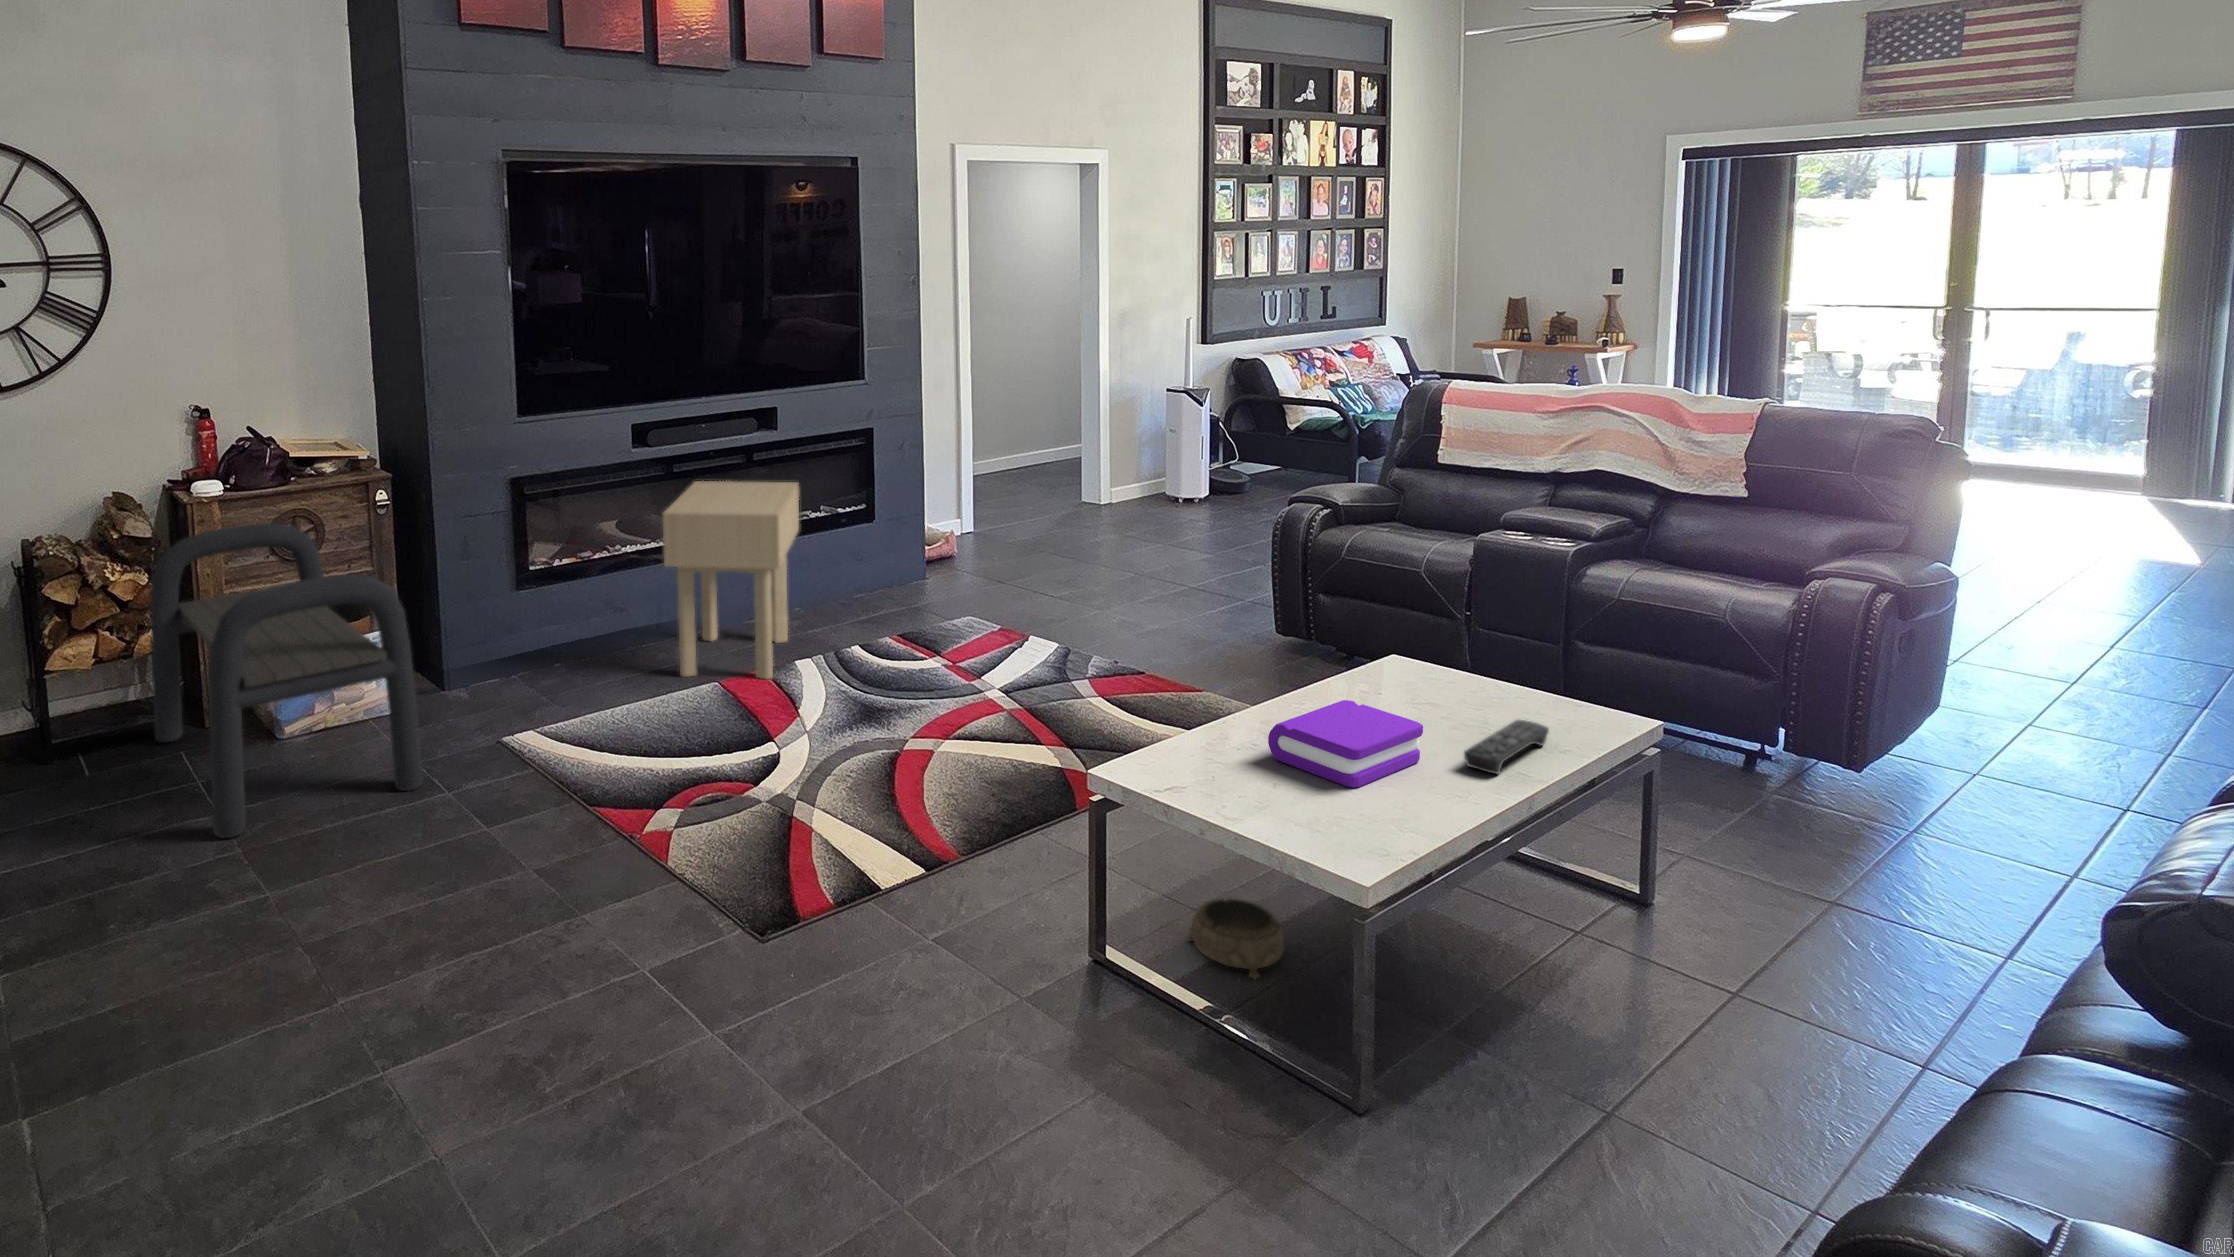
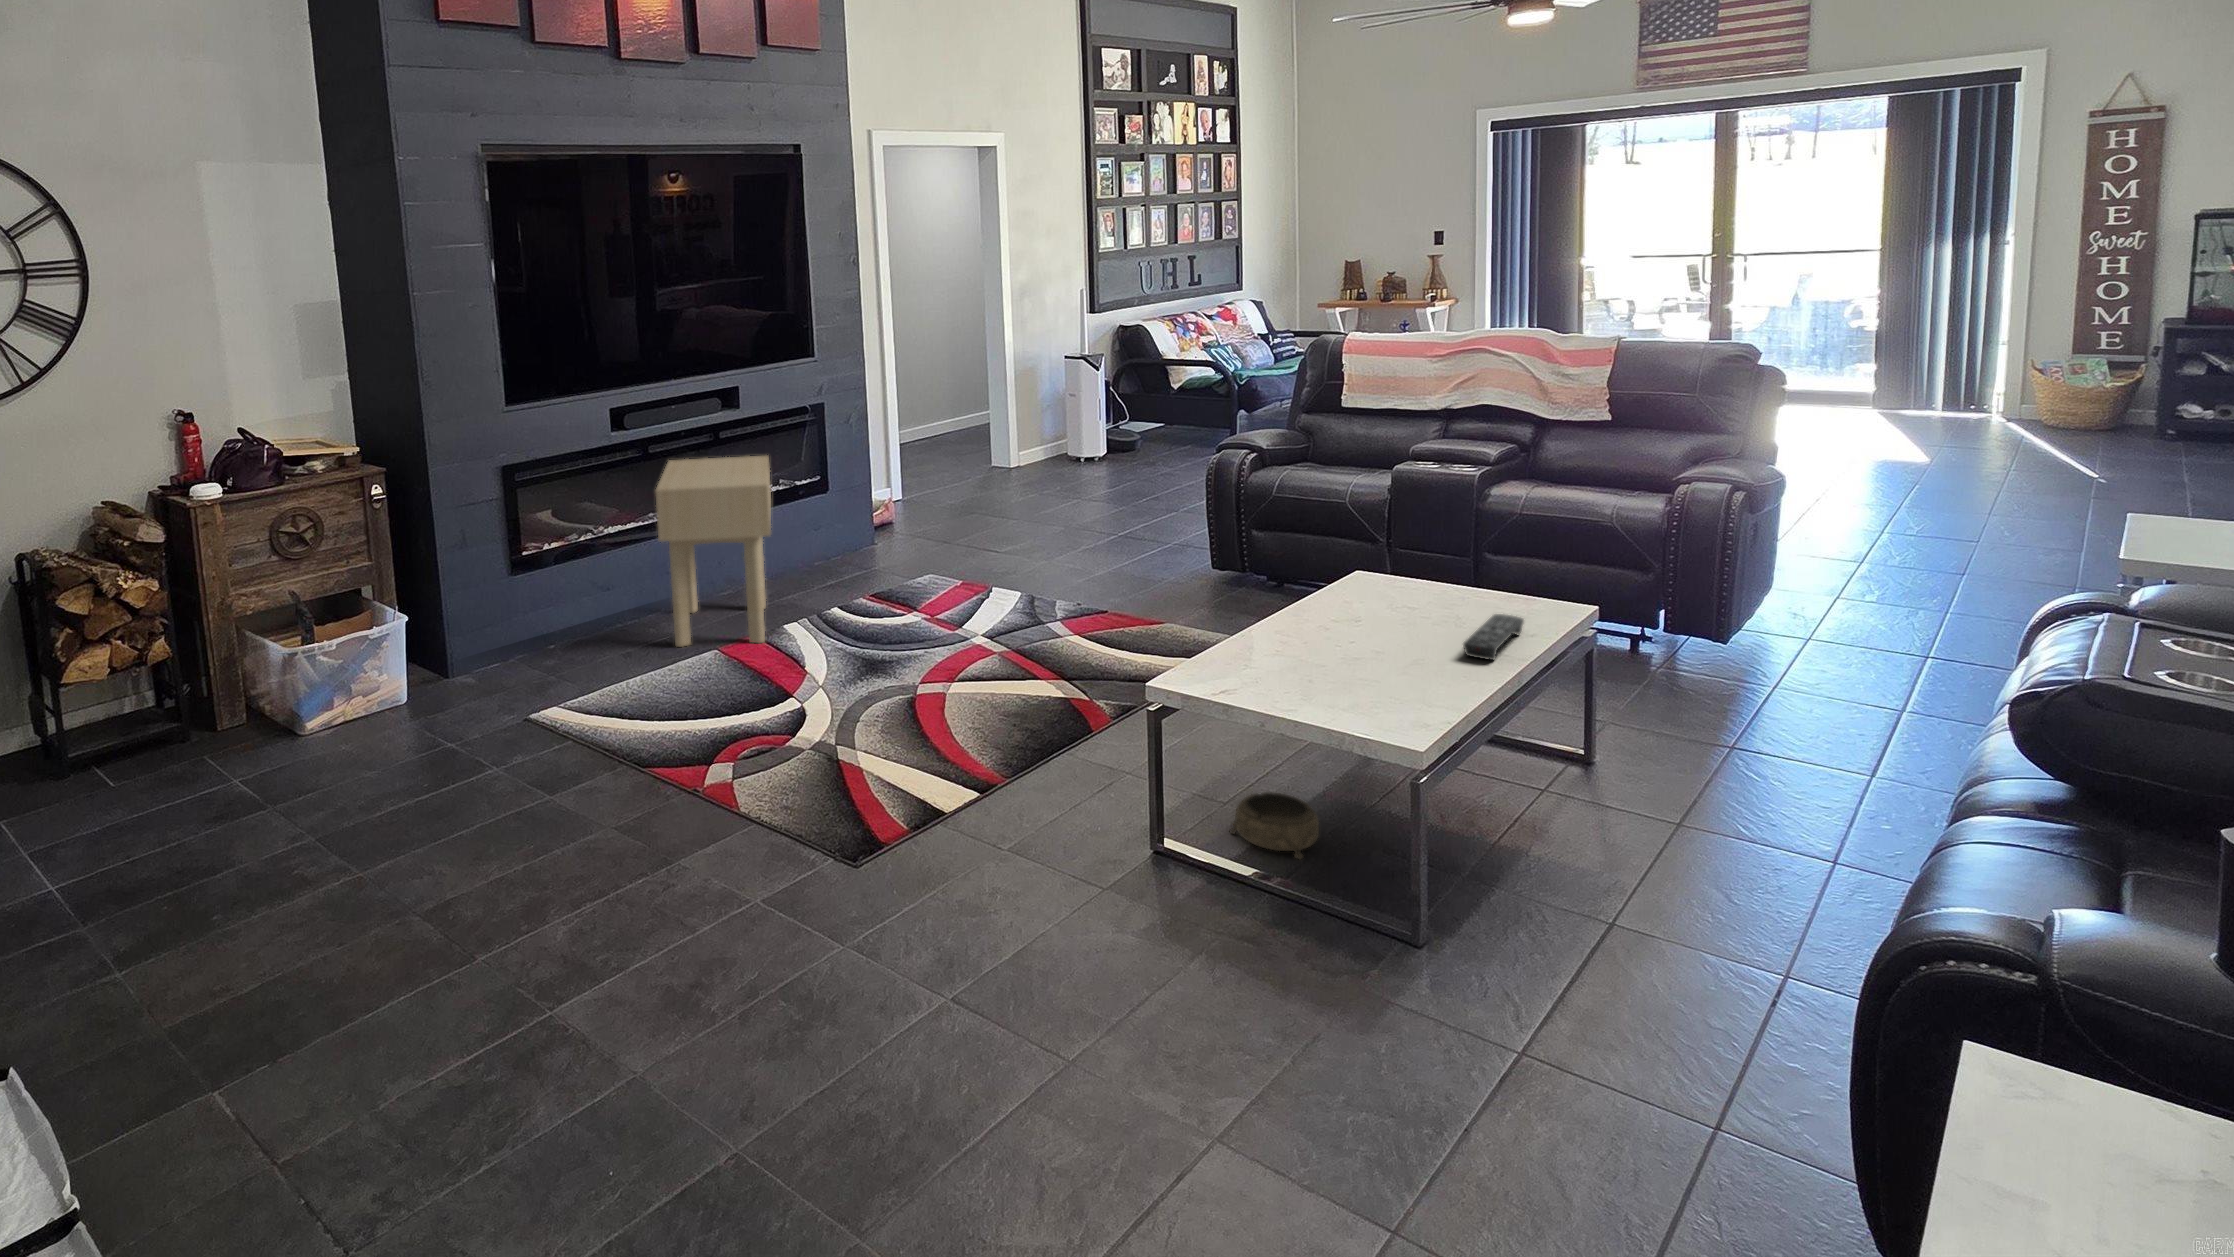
bench: present [150,523,423,838] -> none [160,522,464,830]
book: present [1268,700,1423,788] -> none [1296,608,1427,681]

